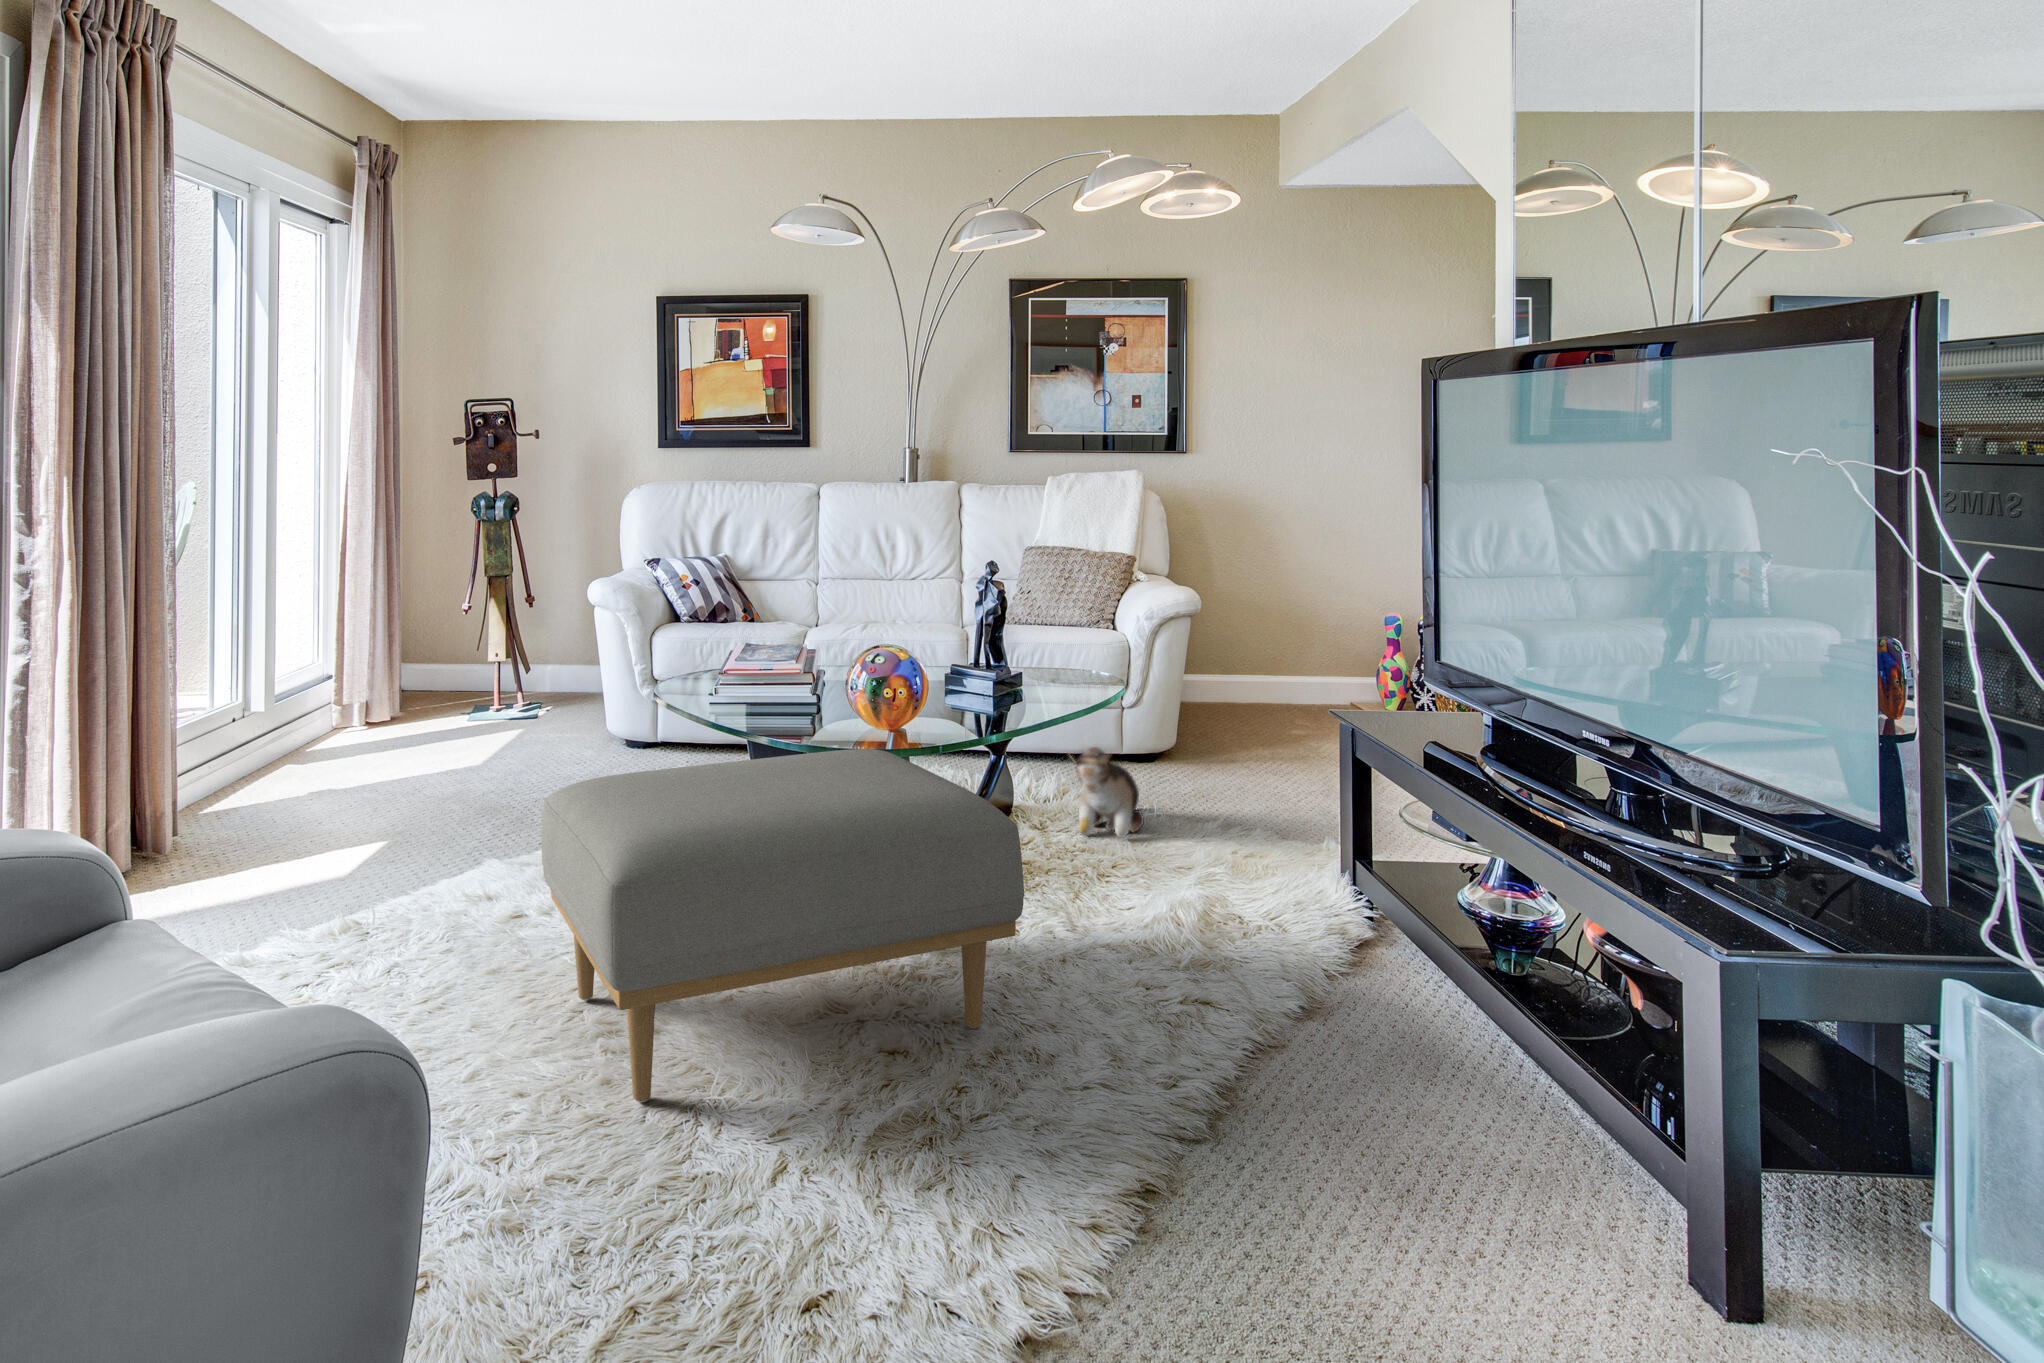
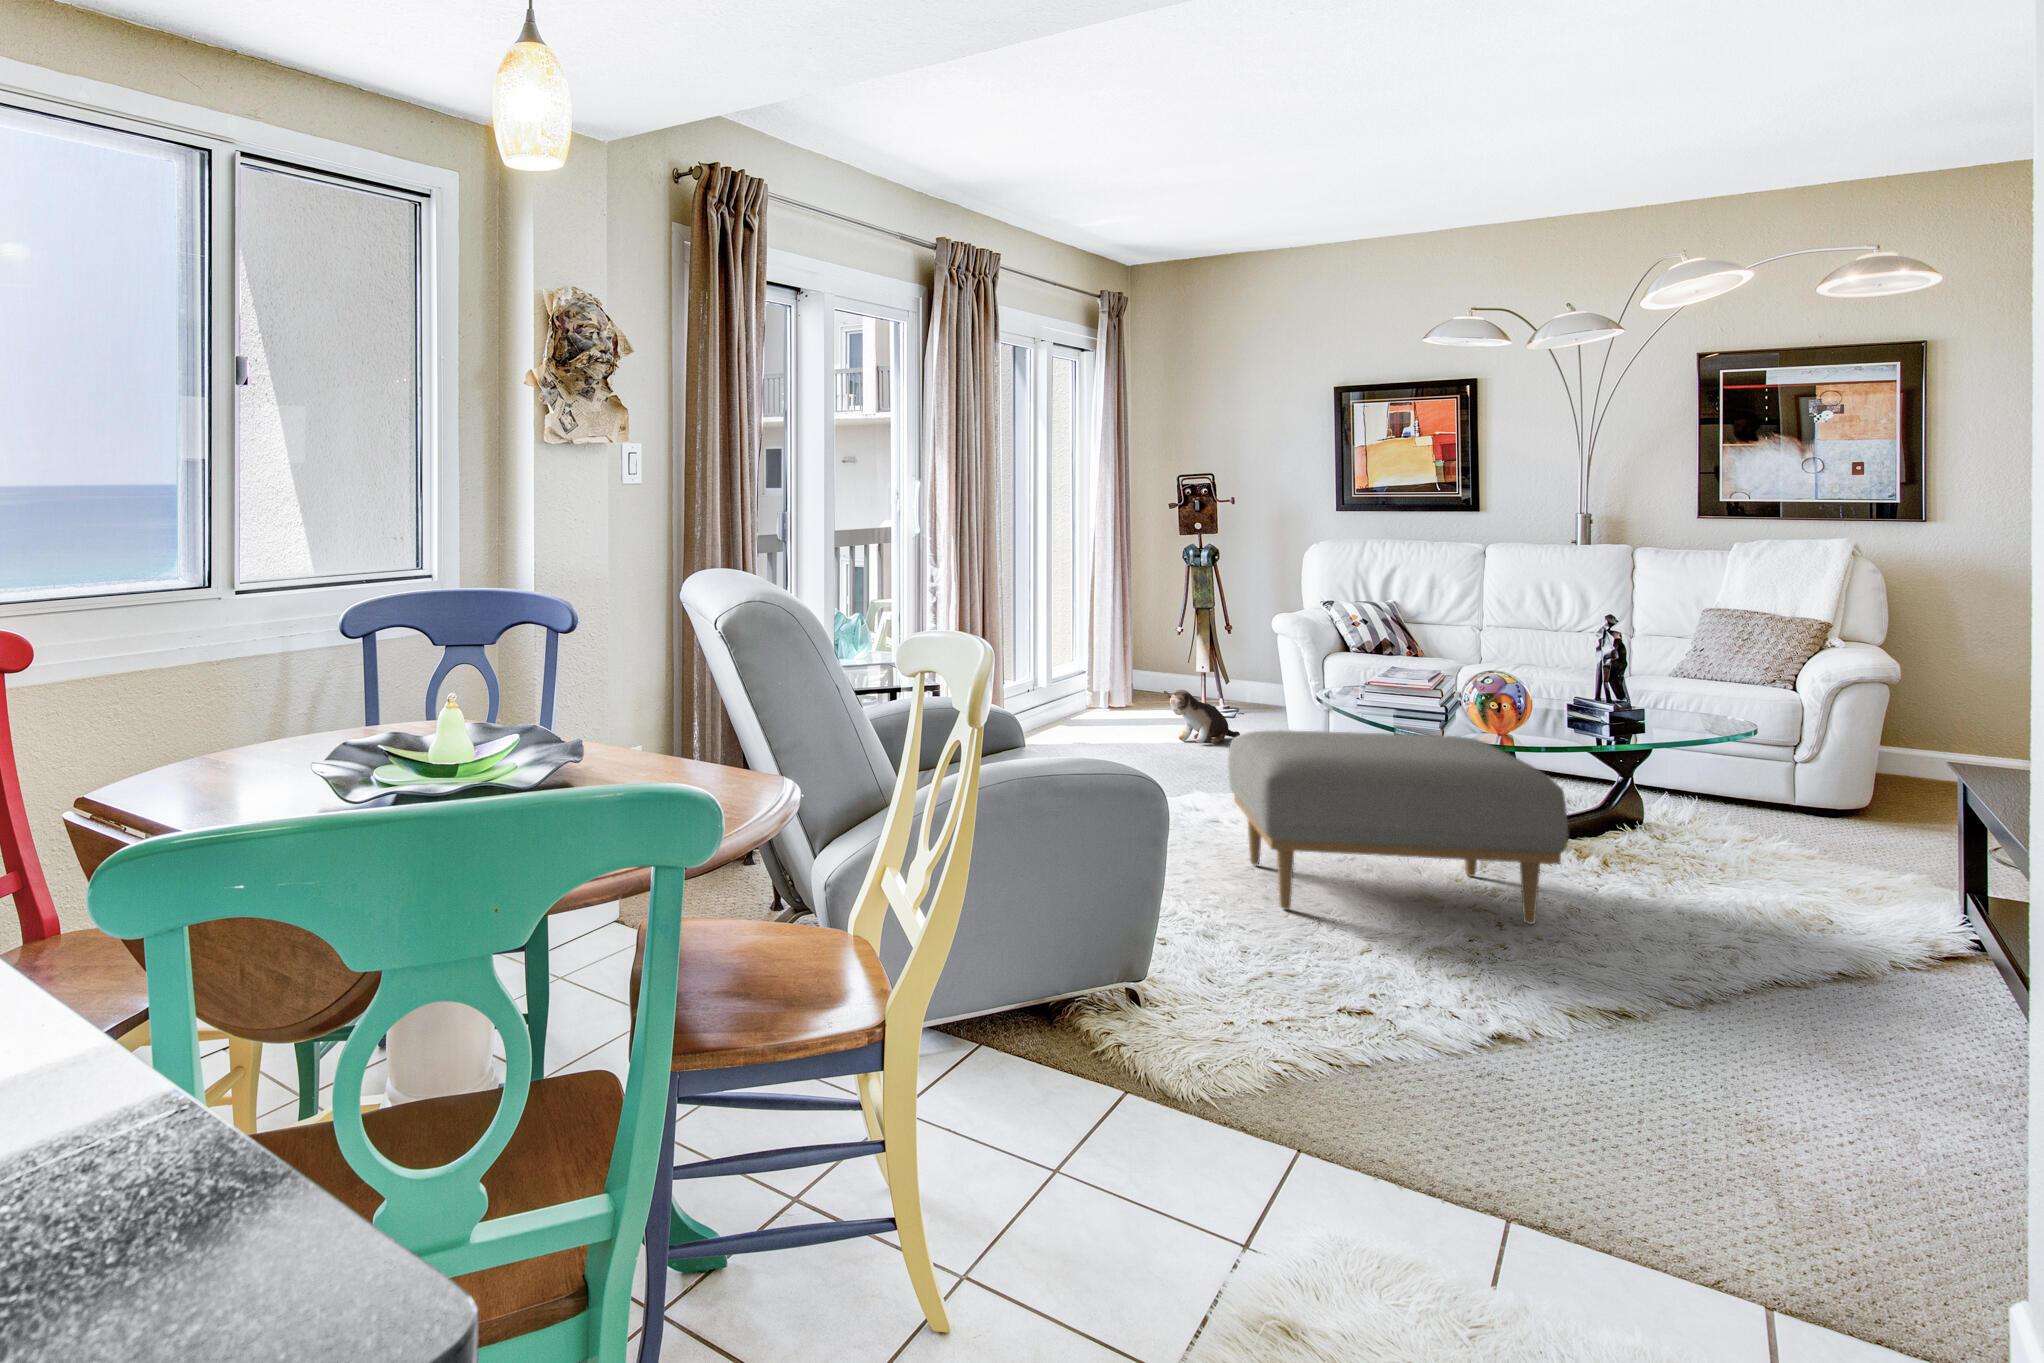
plush toy: present [1070,747,1144,837] -> present [1164,690,1240,744]

